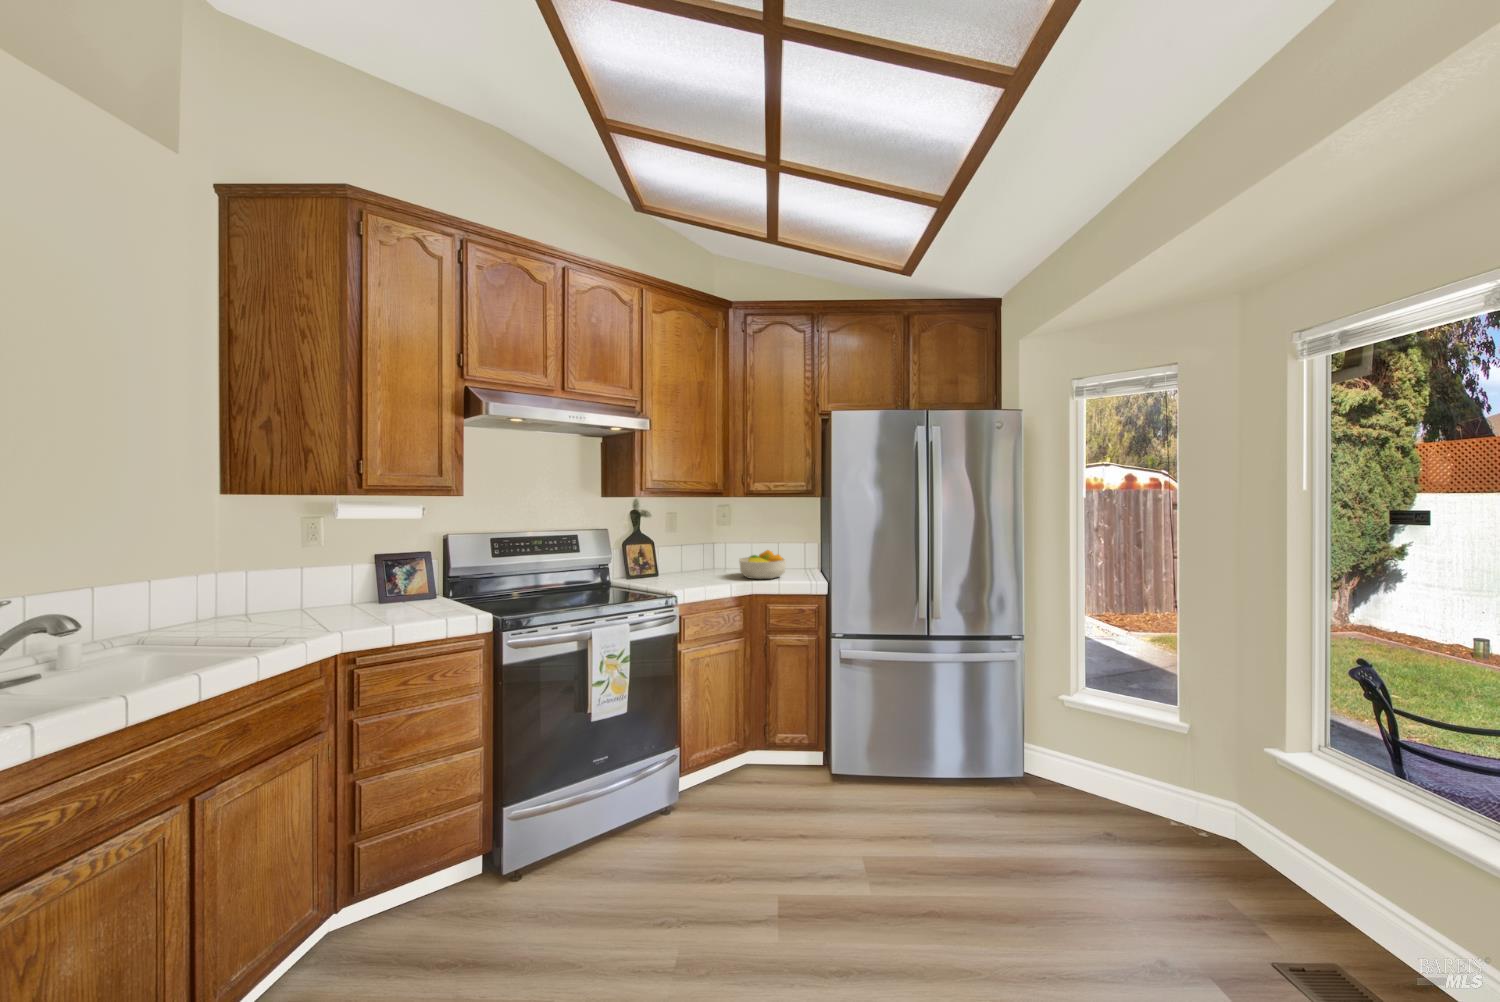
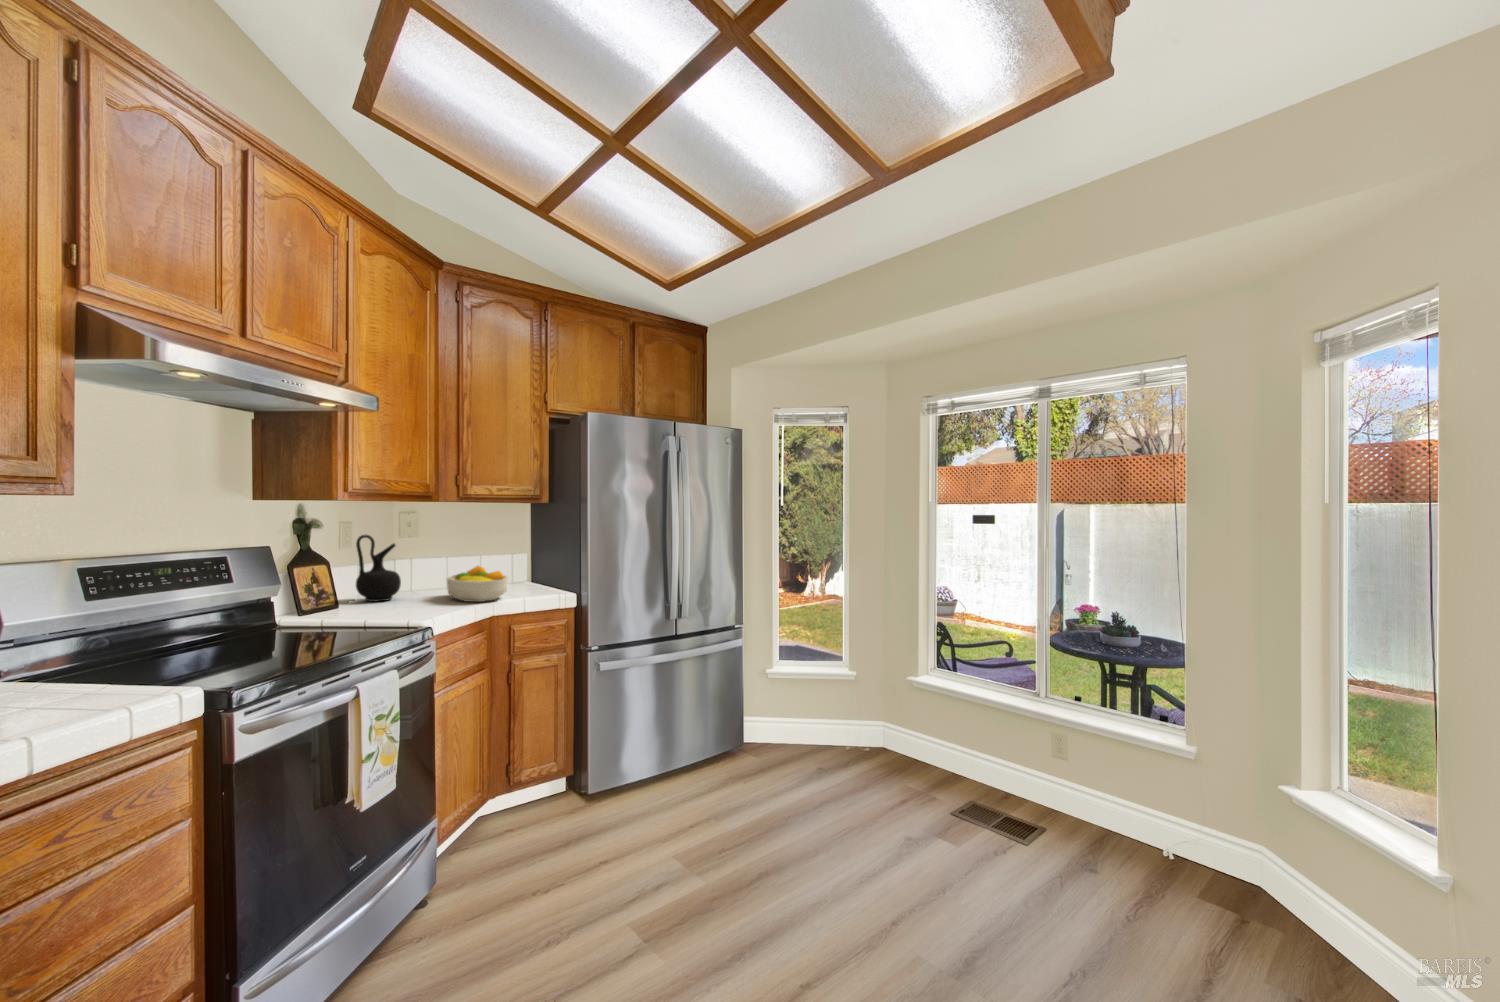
ceramic jug: none [680,523,710,574] -> present [356,535,401,601]

